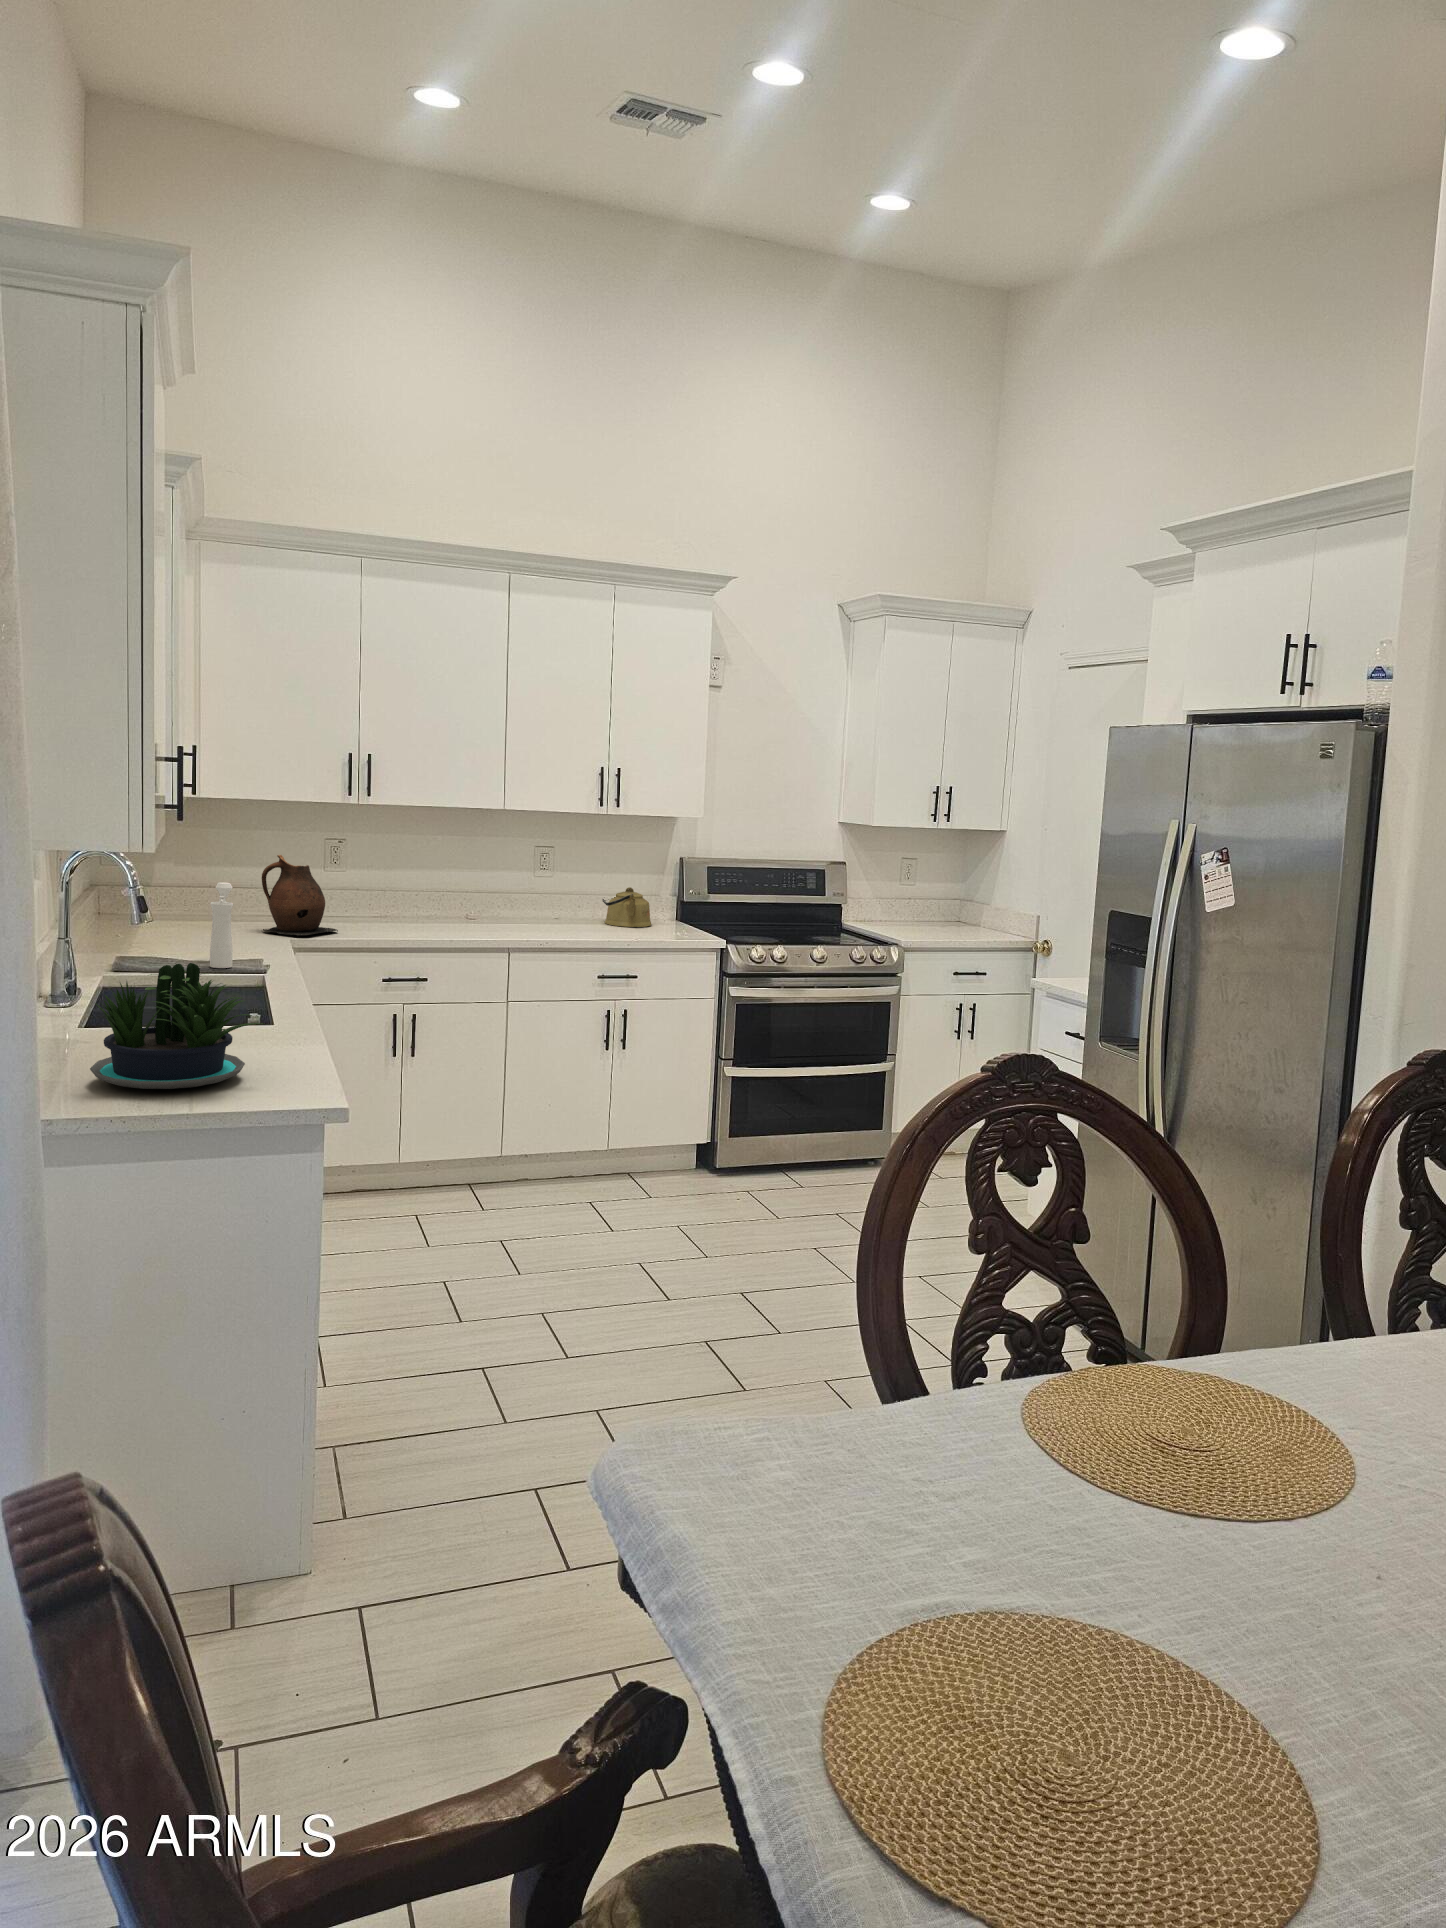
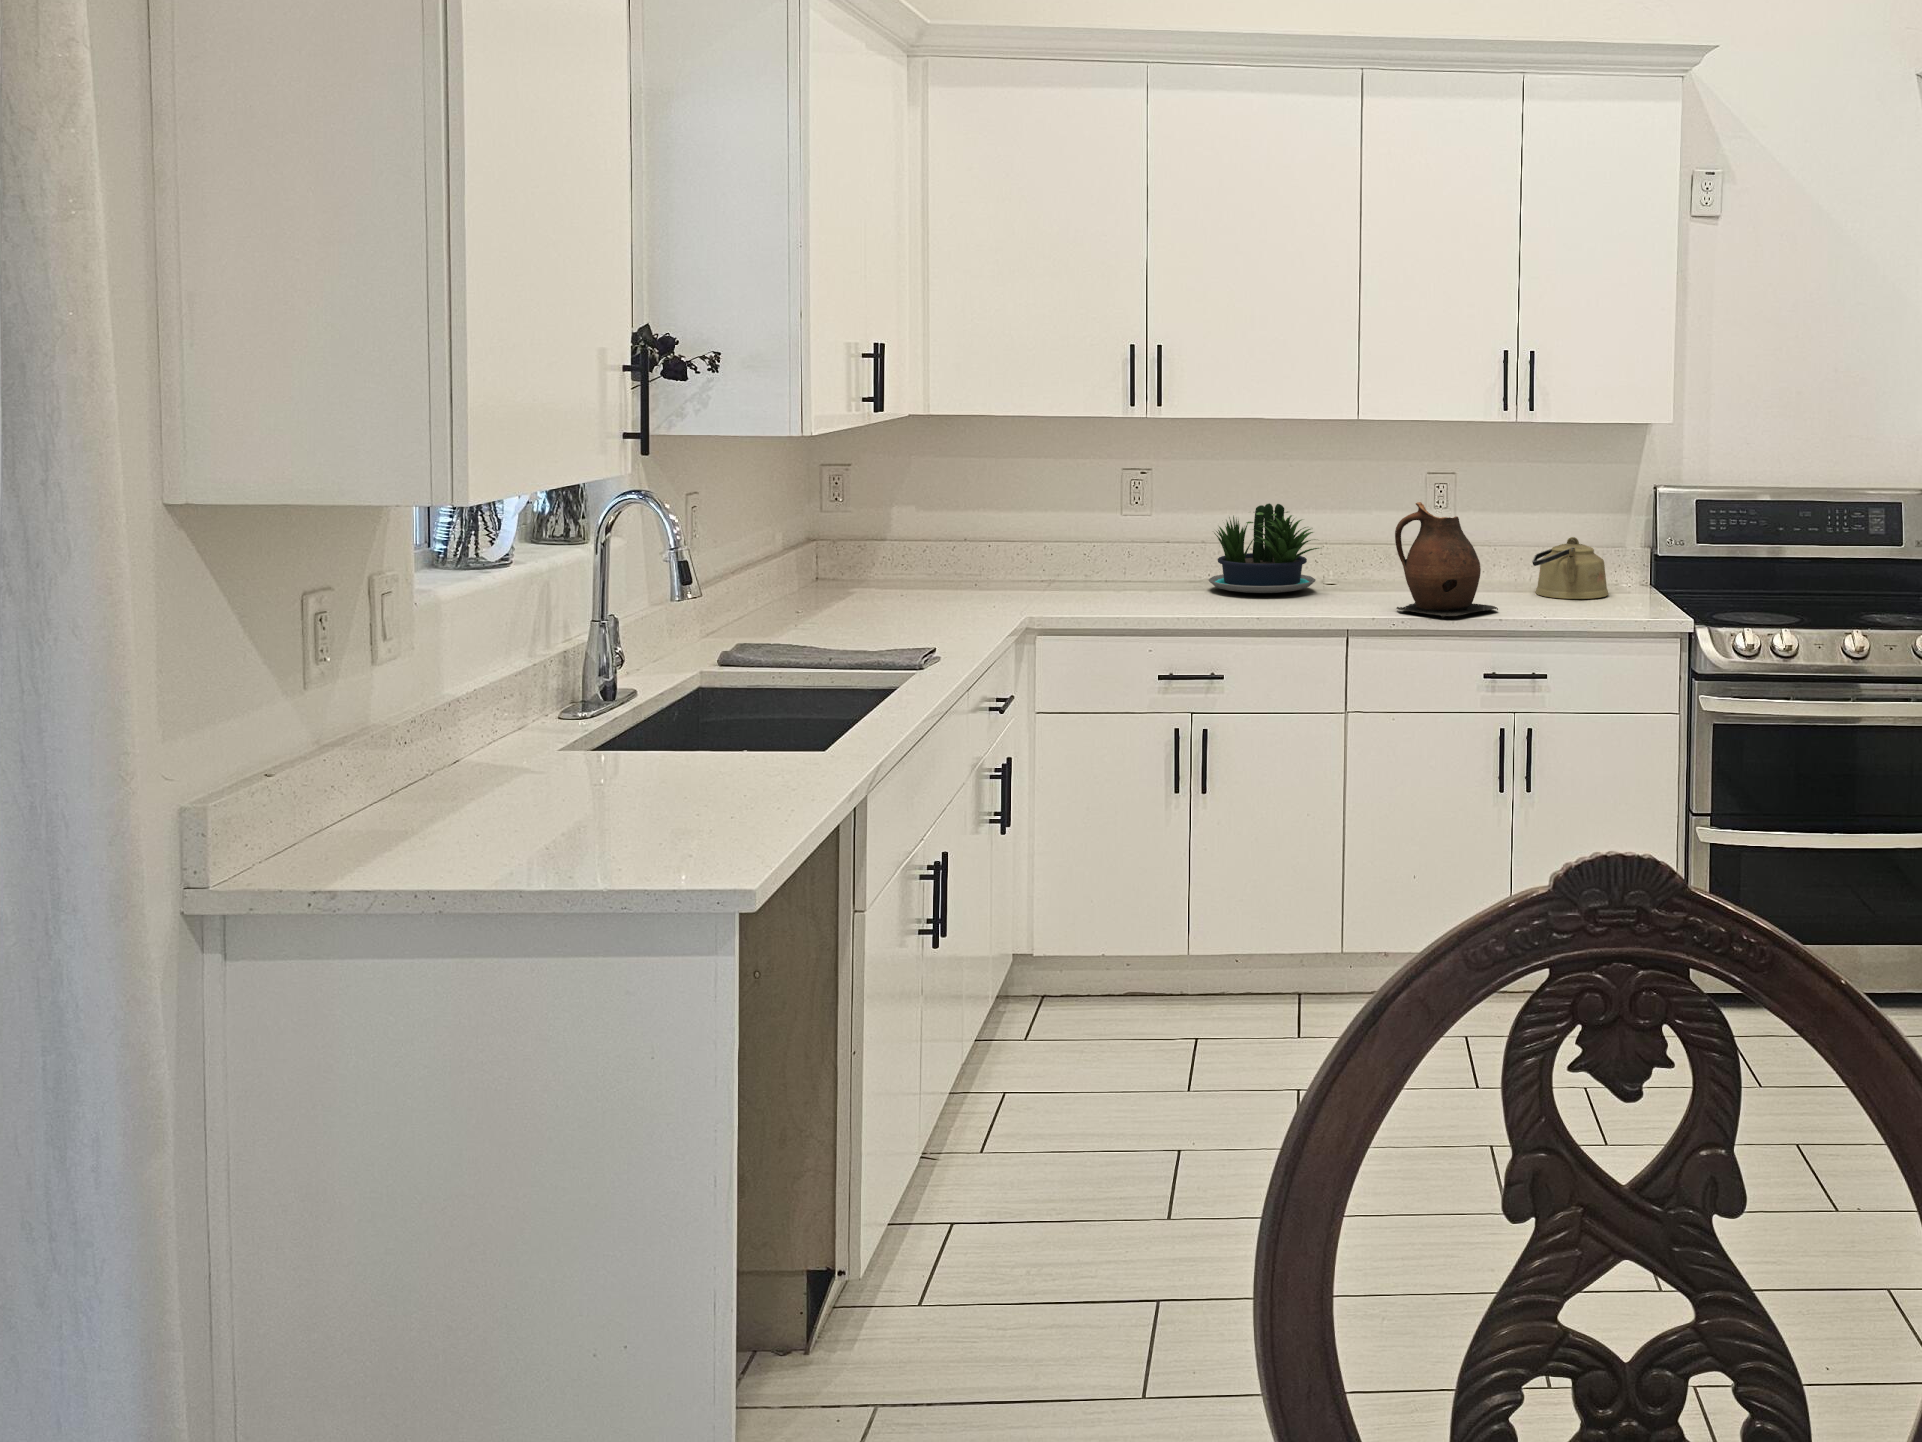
ceramic pitcher: present [262,855,338,936] -> present [1395,502,1498,618]
pepper mill: present [210,882,233,968] -> none [850,541,896,666]
potted plant: present [90,963,263,1089] -> present [1209,503,1319,593]

